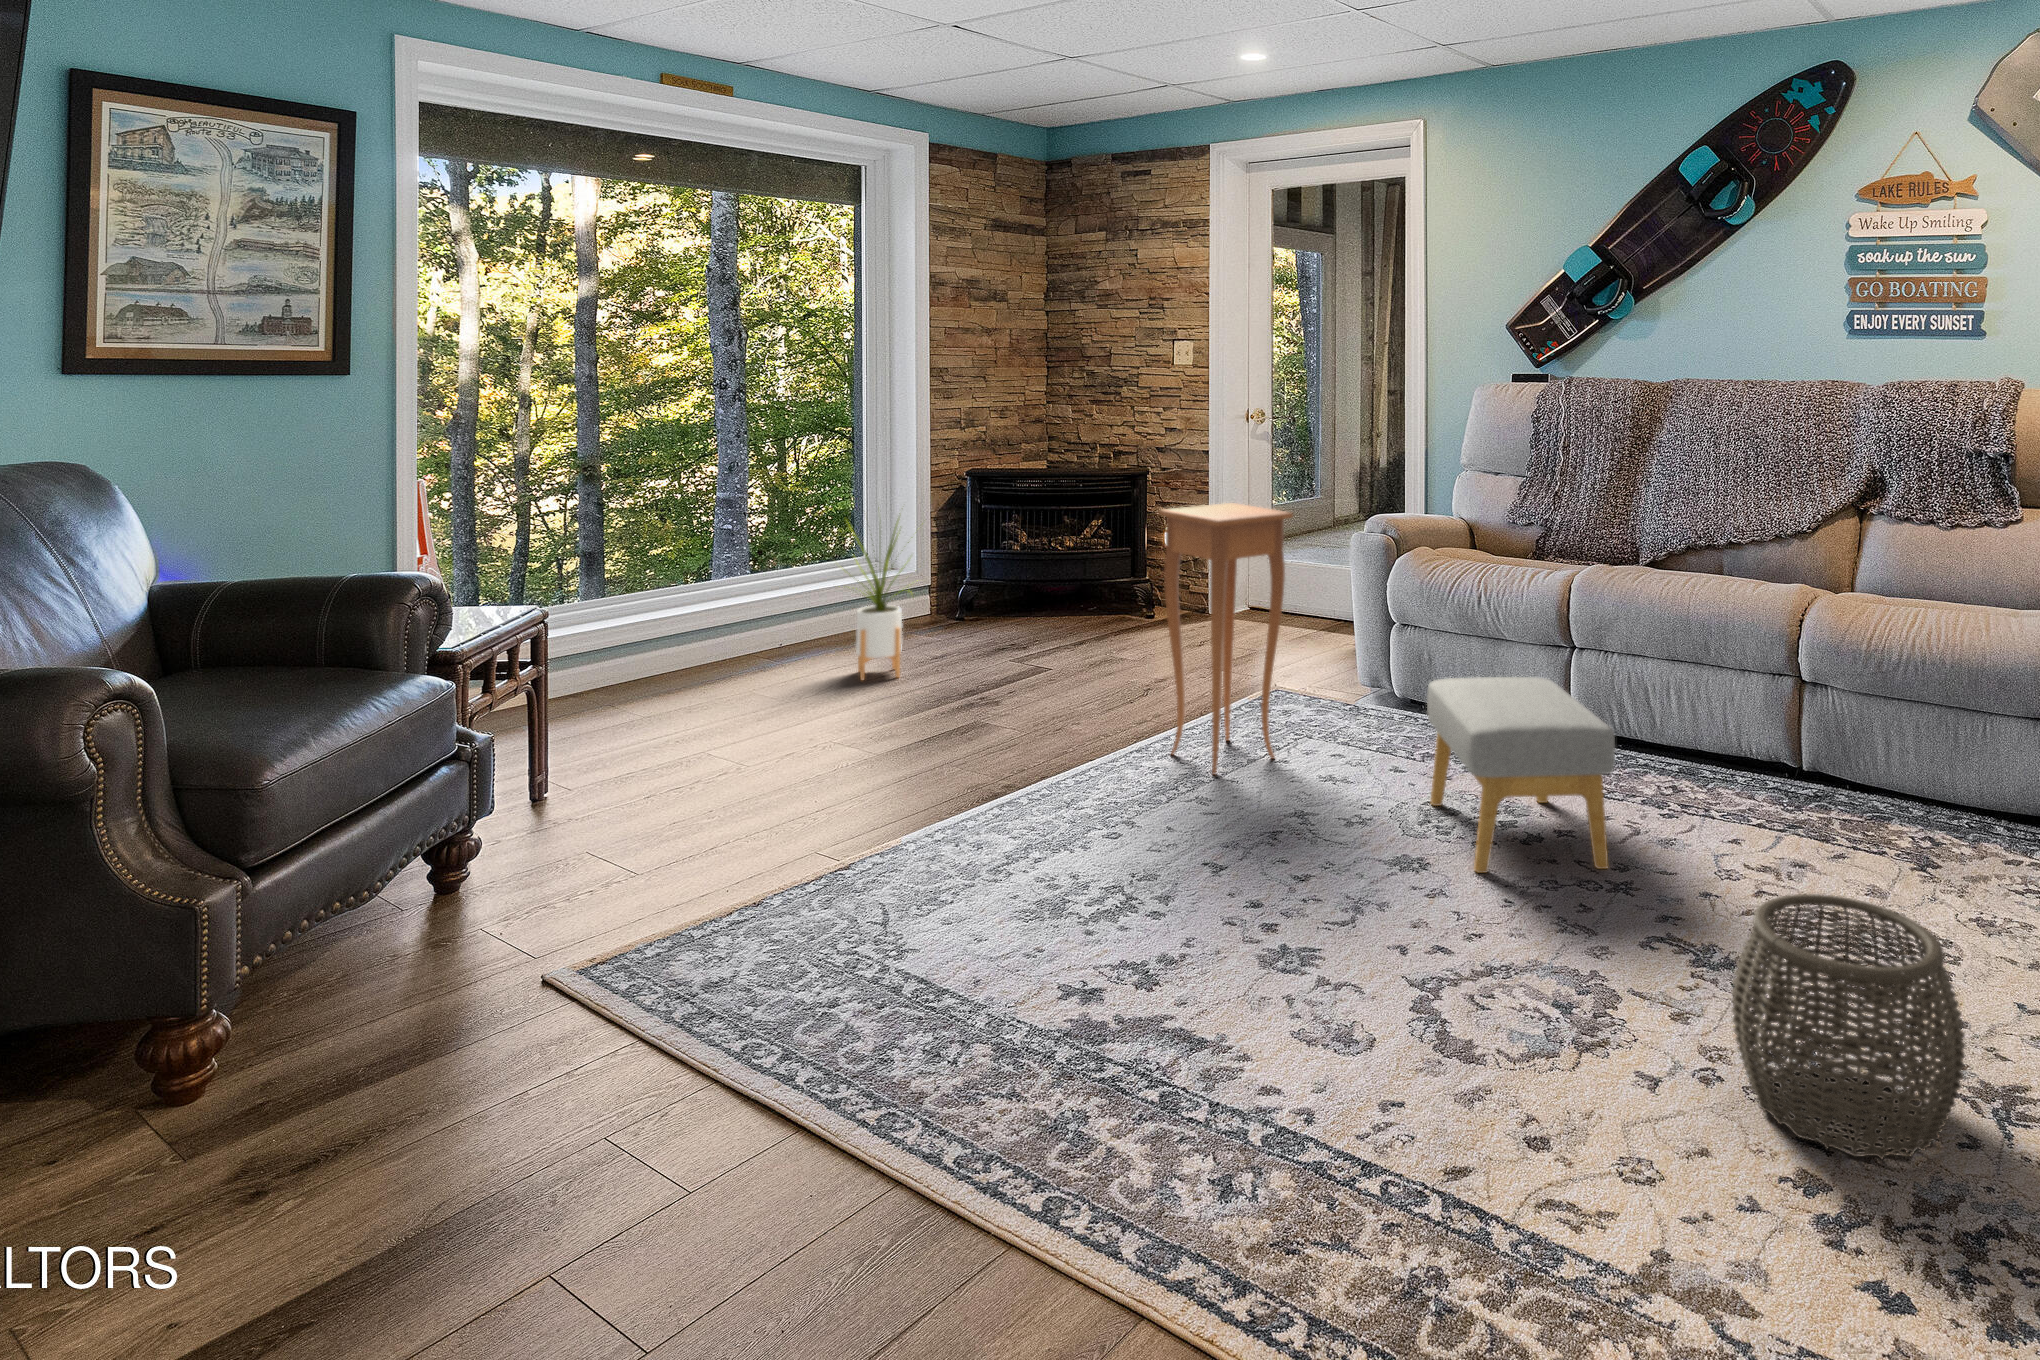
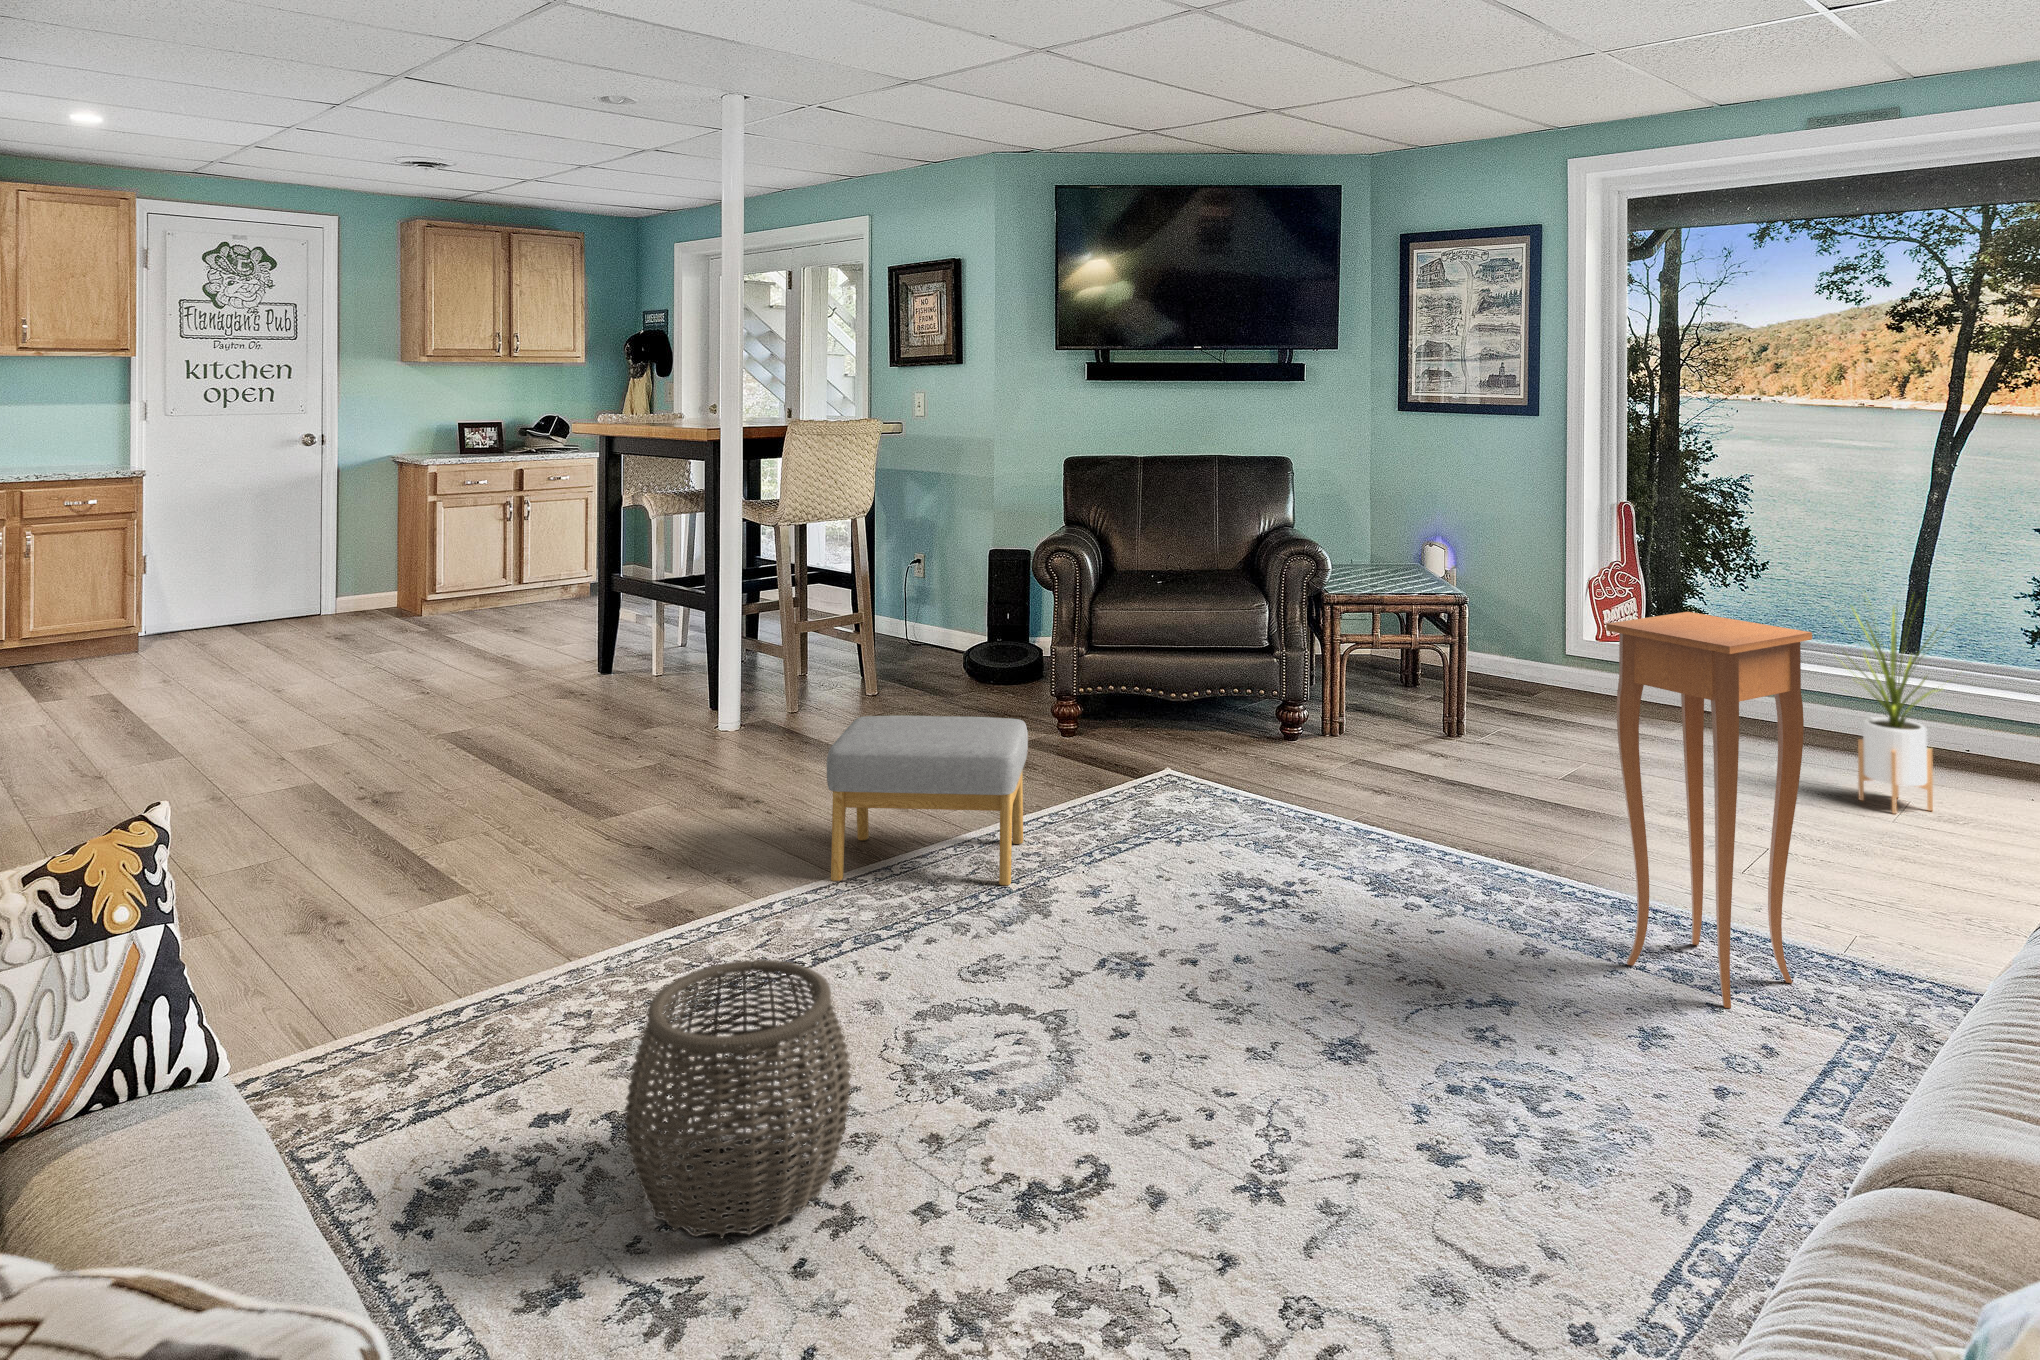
footstool: present [1427,677,1615,873] -> present [827,716,1028,885]

